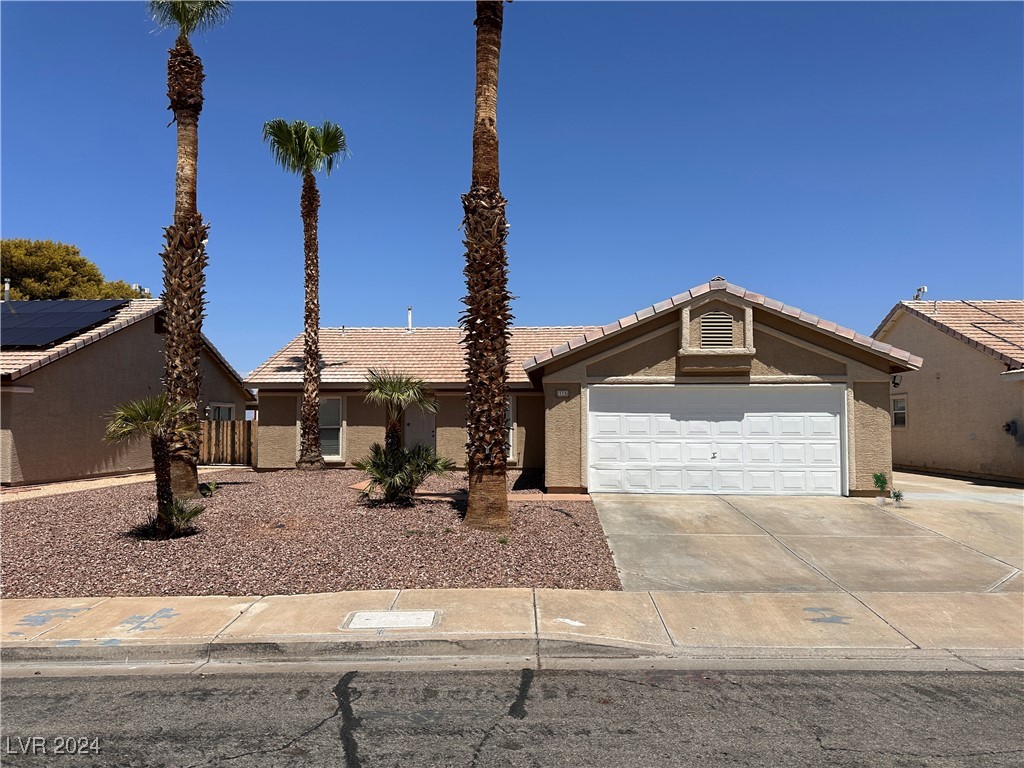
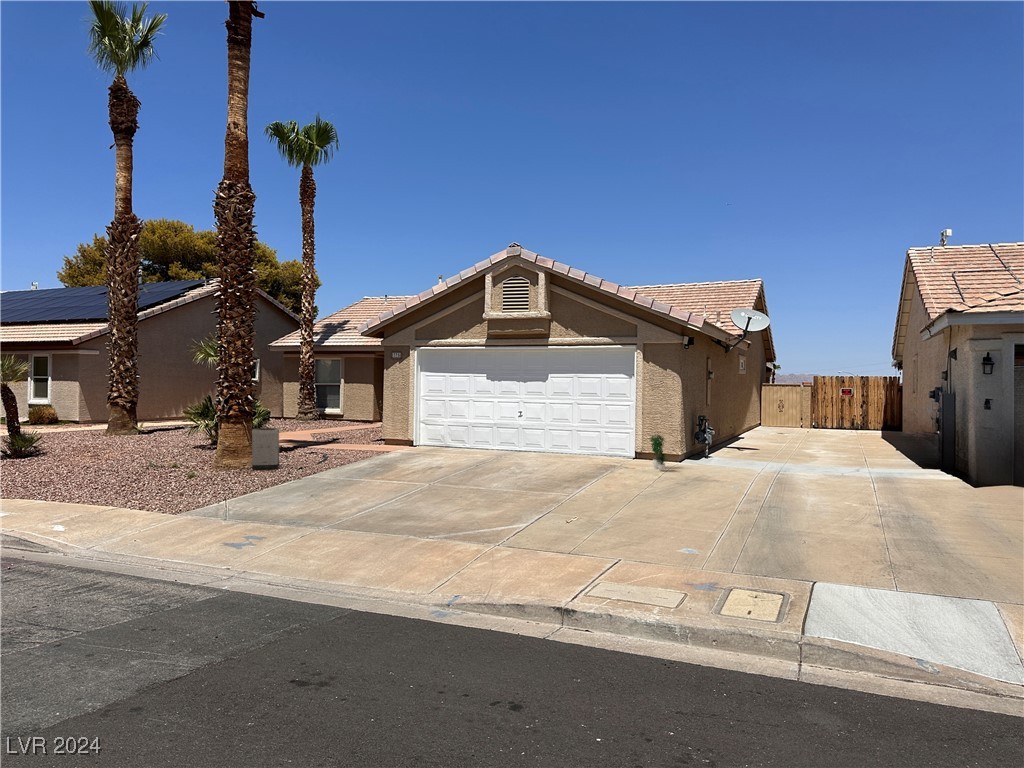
trash can: none [519,484,558,540] -> present [252,428,279,470]

